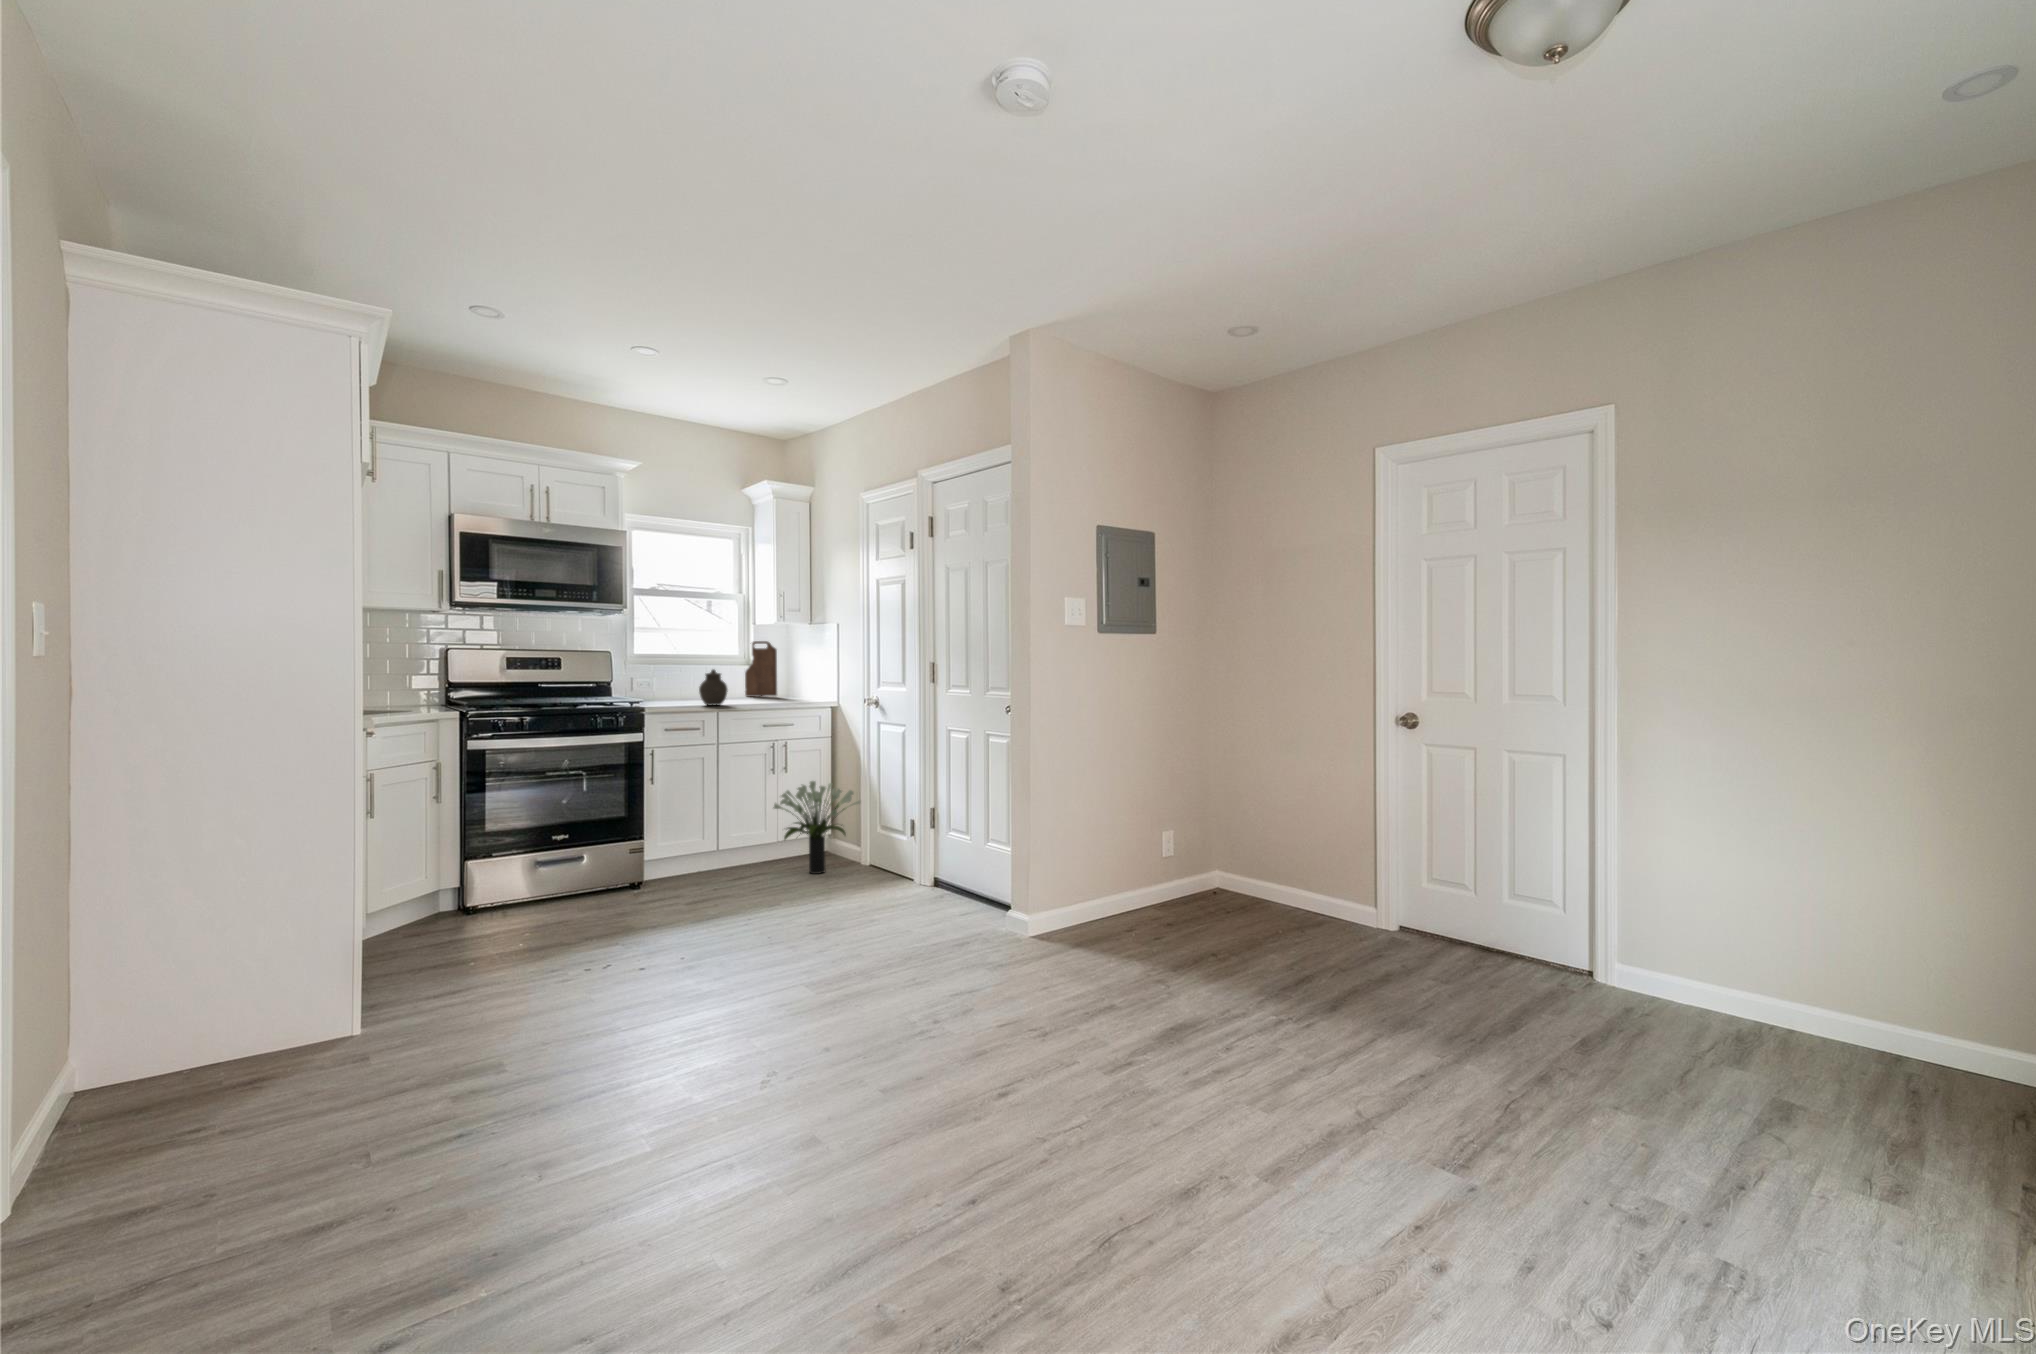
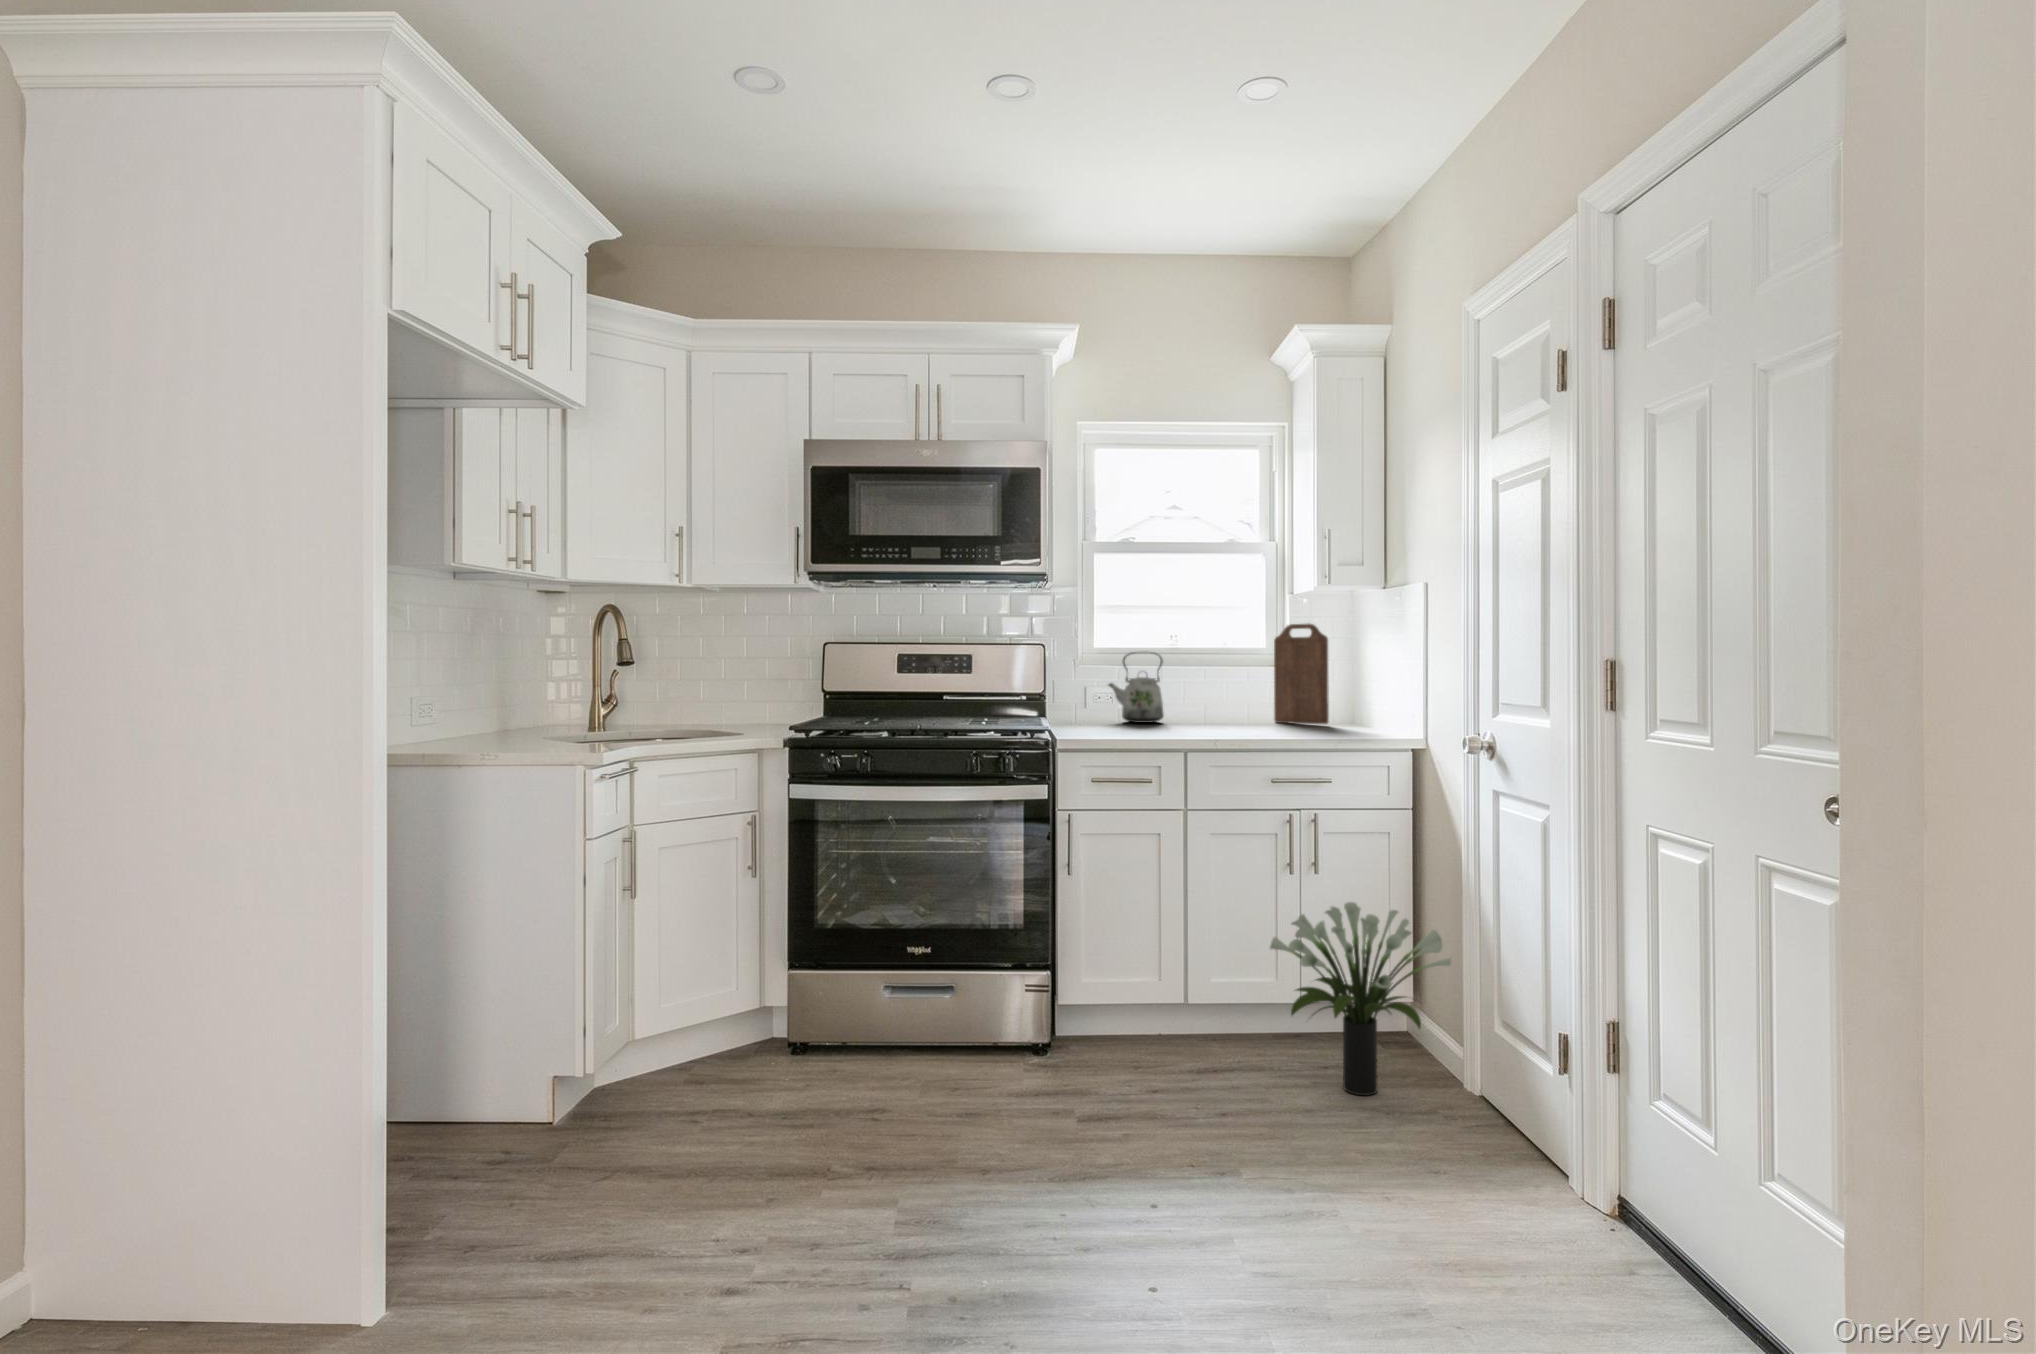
kettle: none [645,656,683,698] -> present [1109,653,1164,723]
jar: present [699,669,728,706] -> none [1161,674,1209,740]

